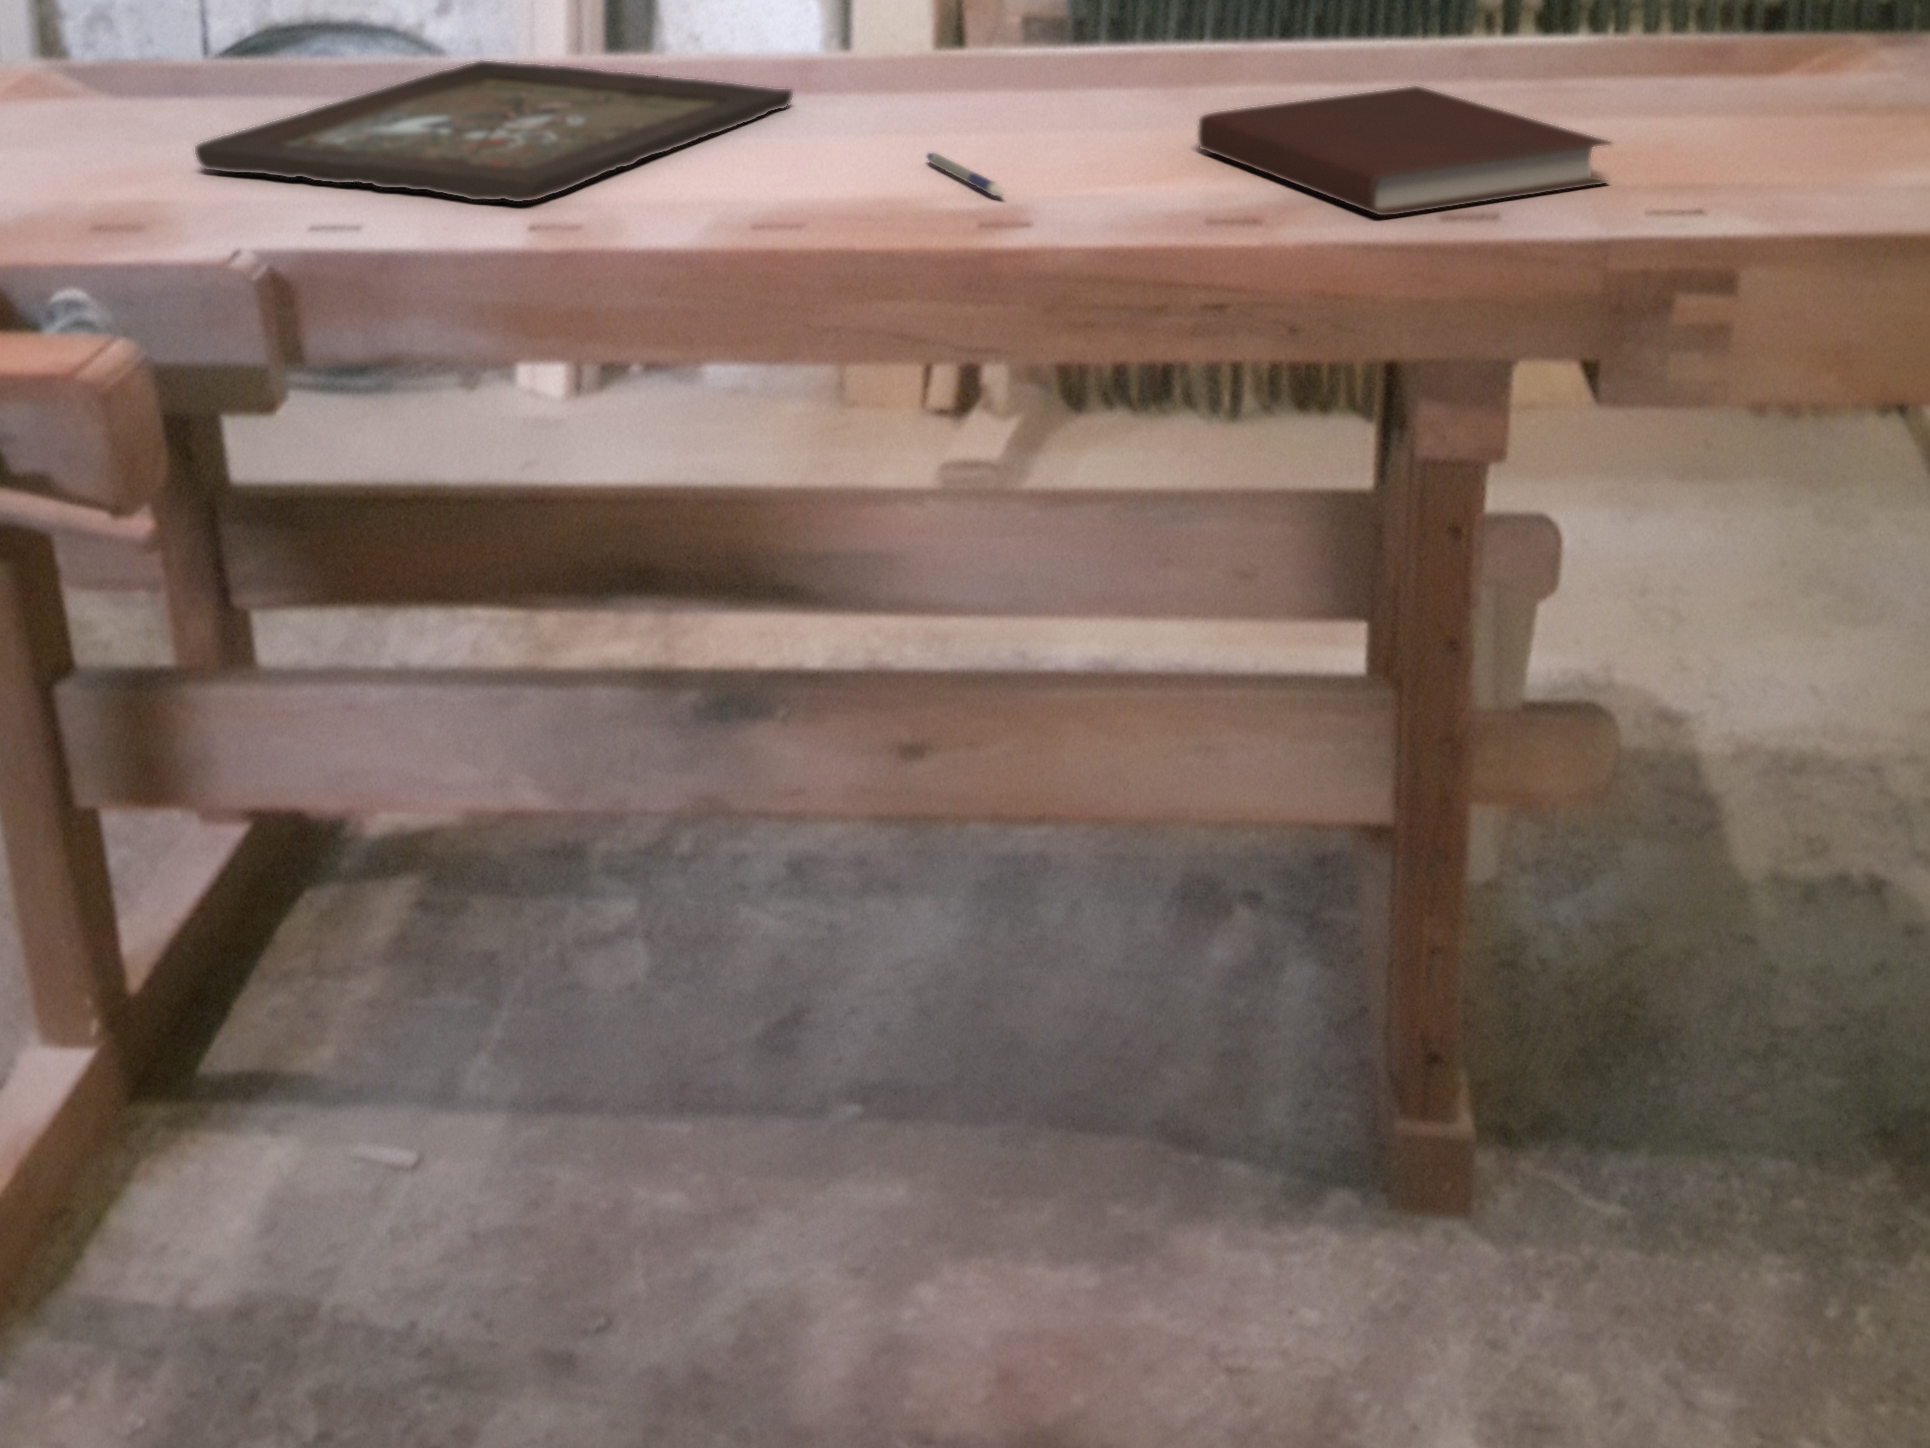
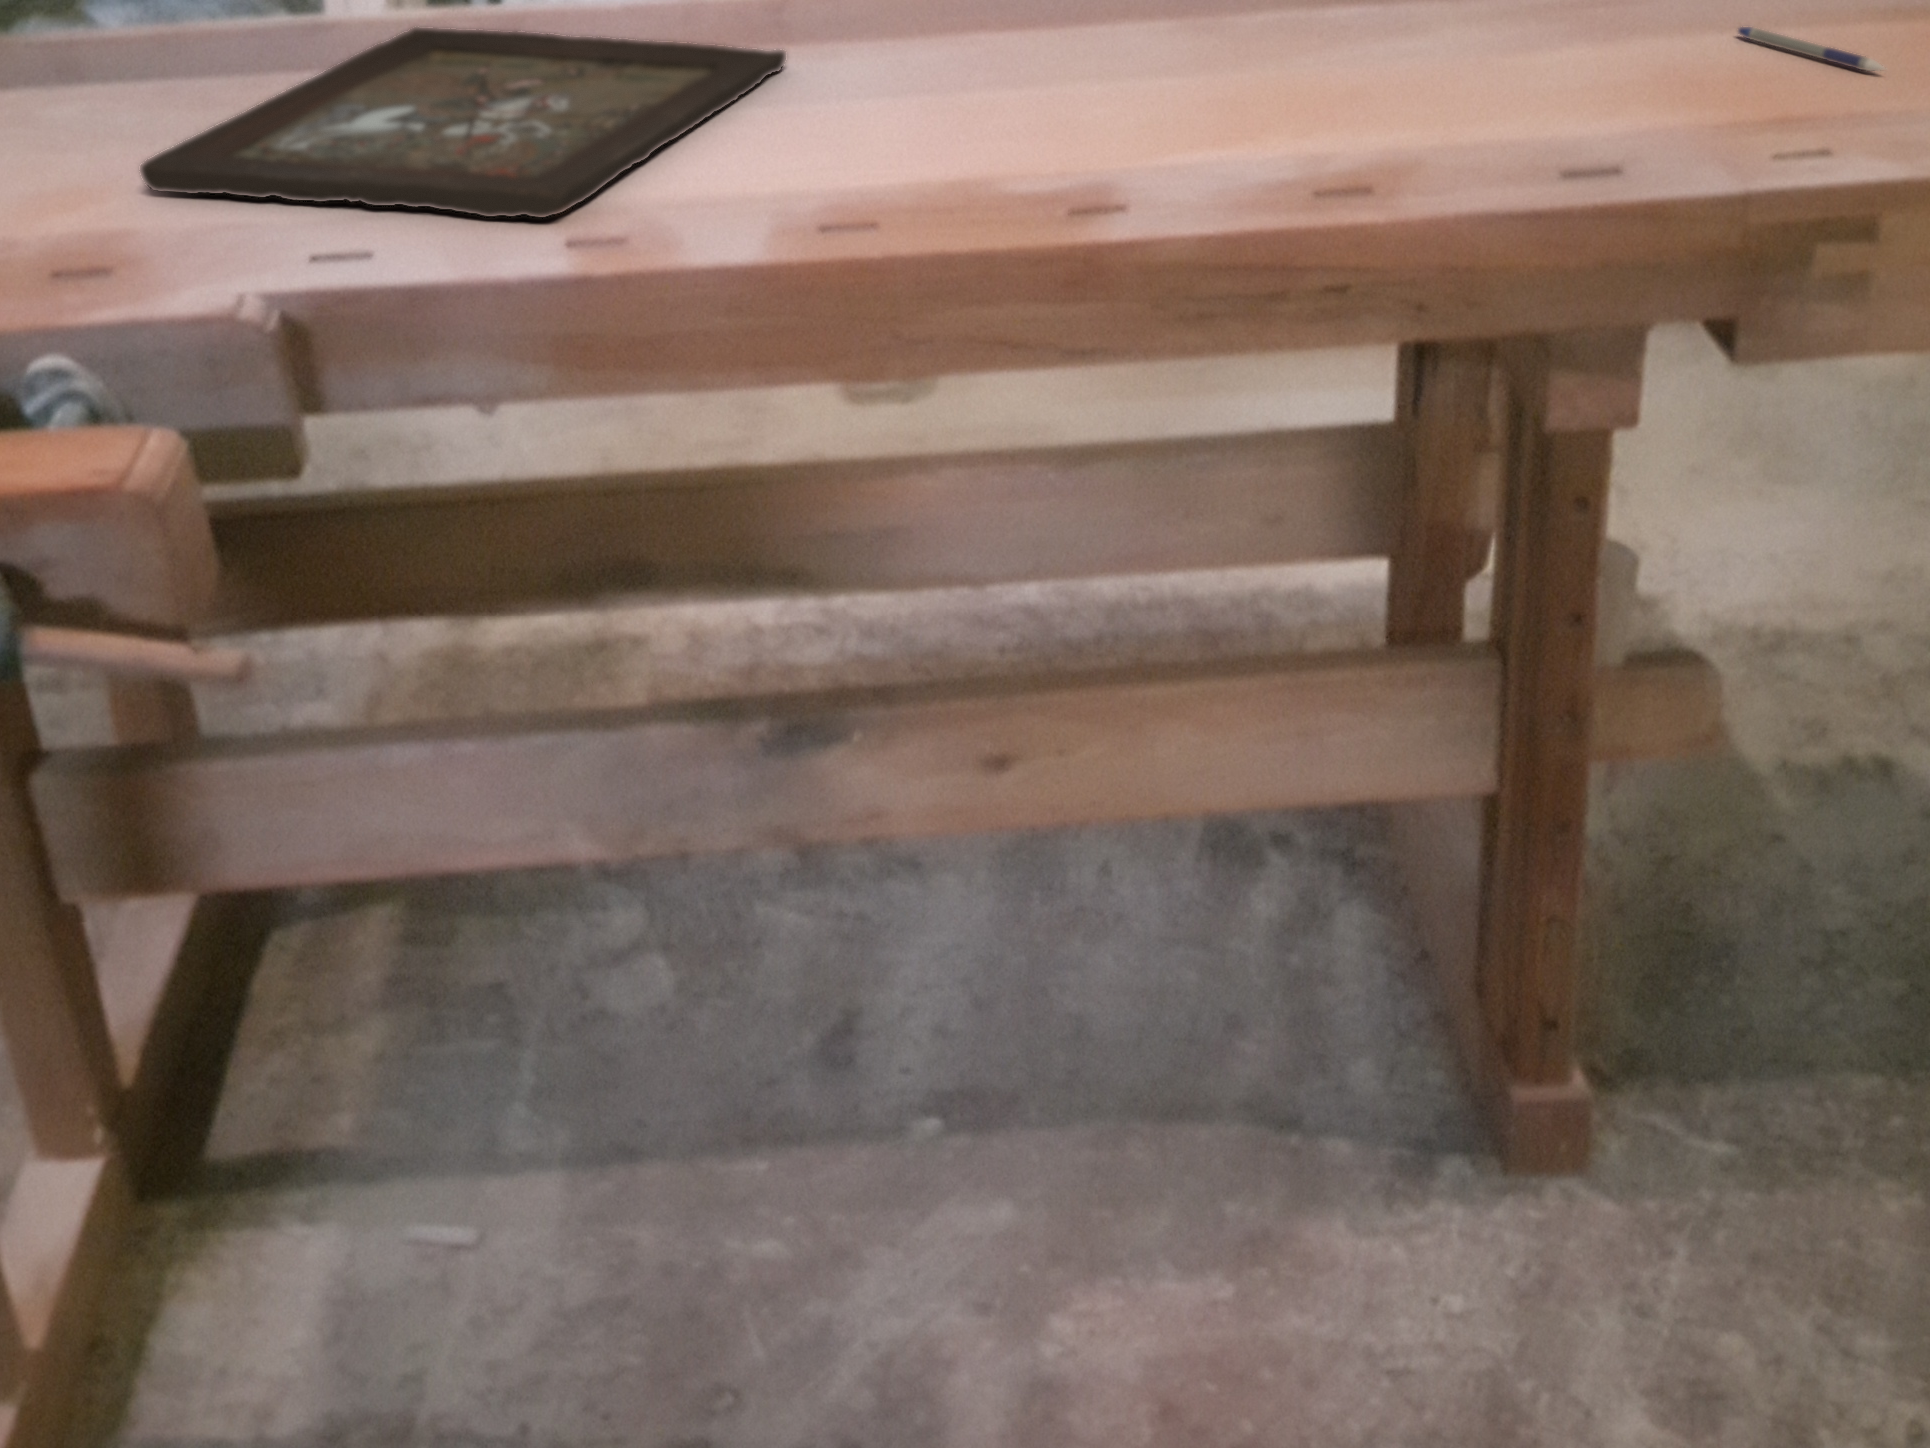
notebook: present [1198,86,1611,216] -> none [1258,20,1709,185]
pen: present [927,153,1004,196] -> present [1738,27,1884,71]

